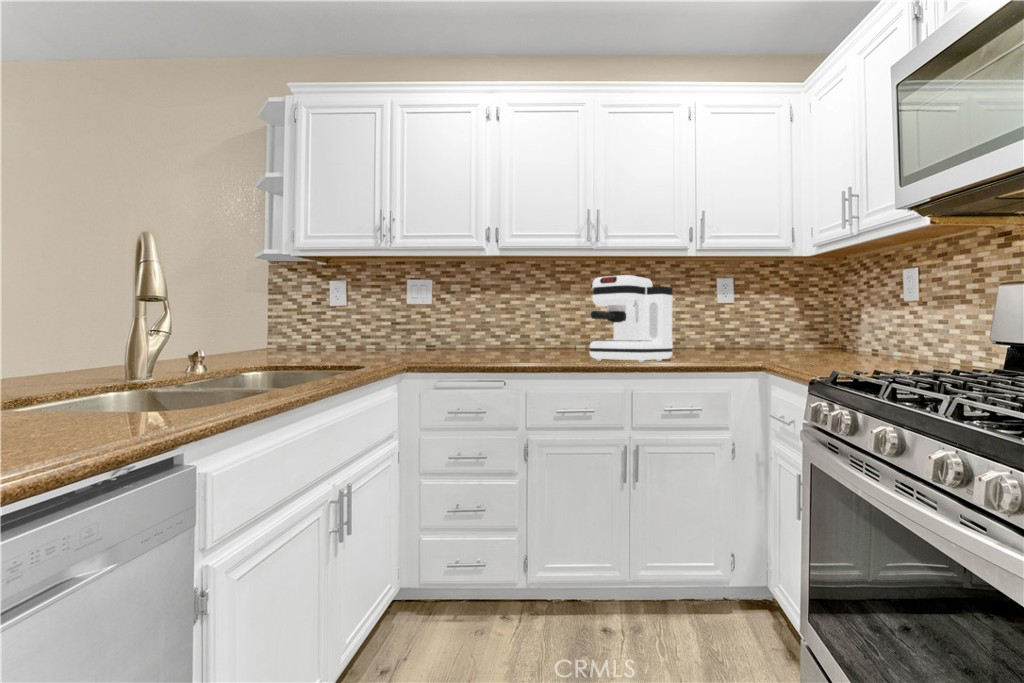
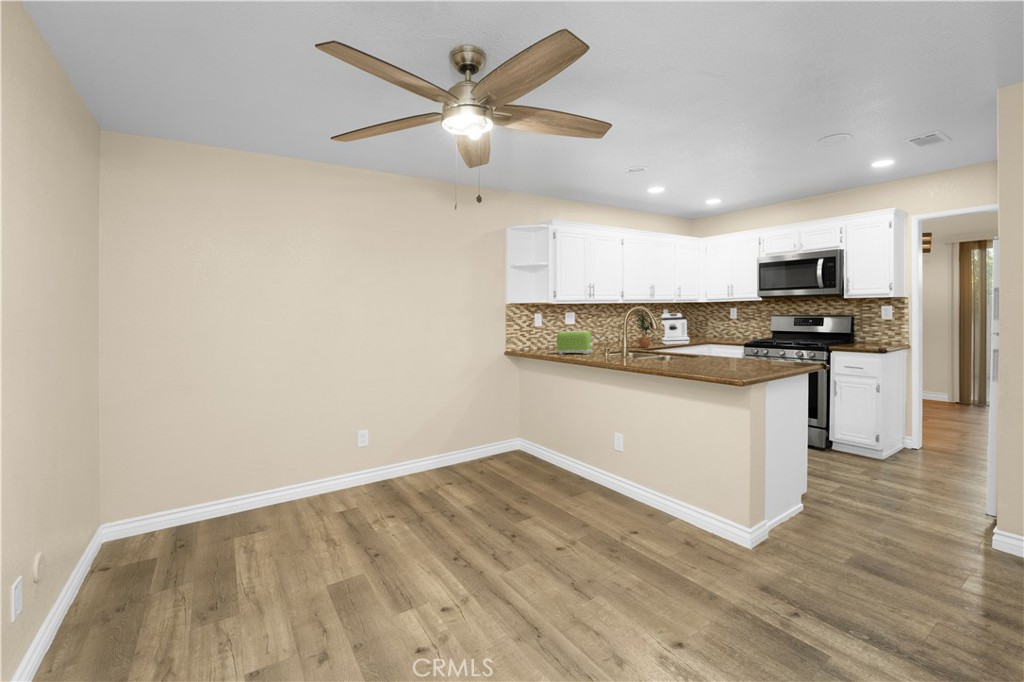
potted plant: none [464,257,524,362] -> present [636,311,652,348]
toaster: none [262,309,310,362] -> present [557,331,593,354]

